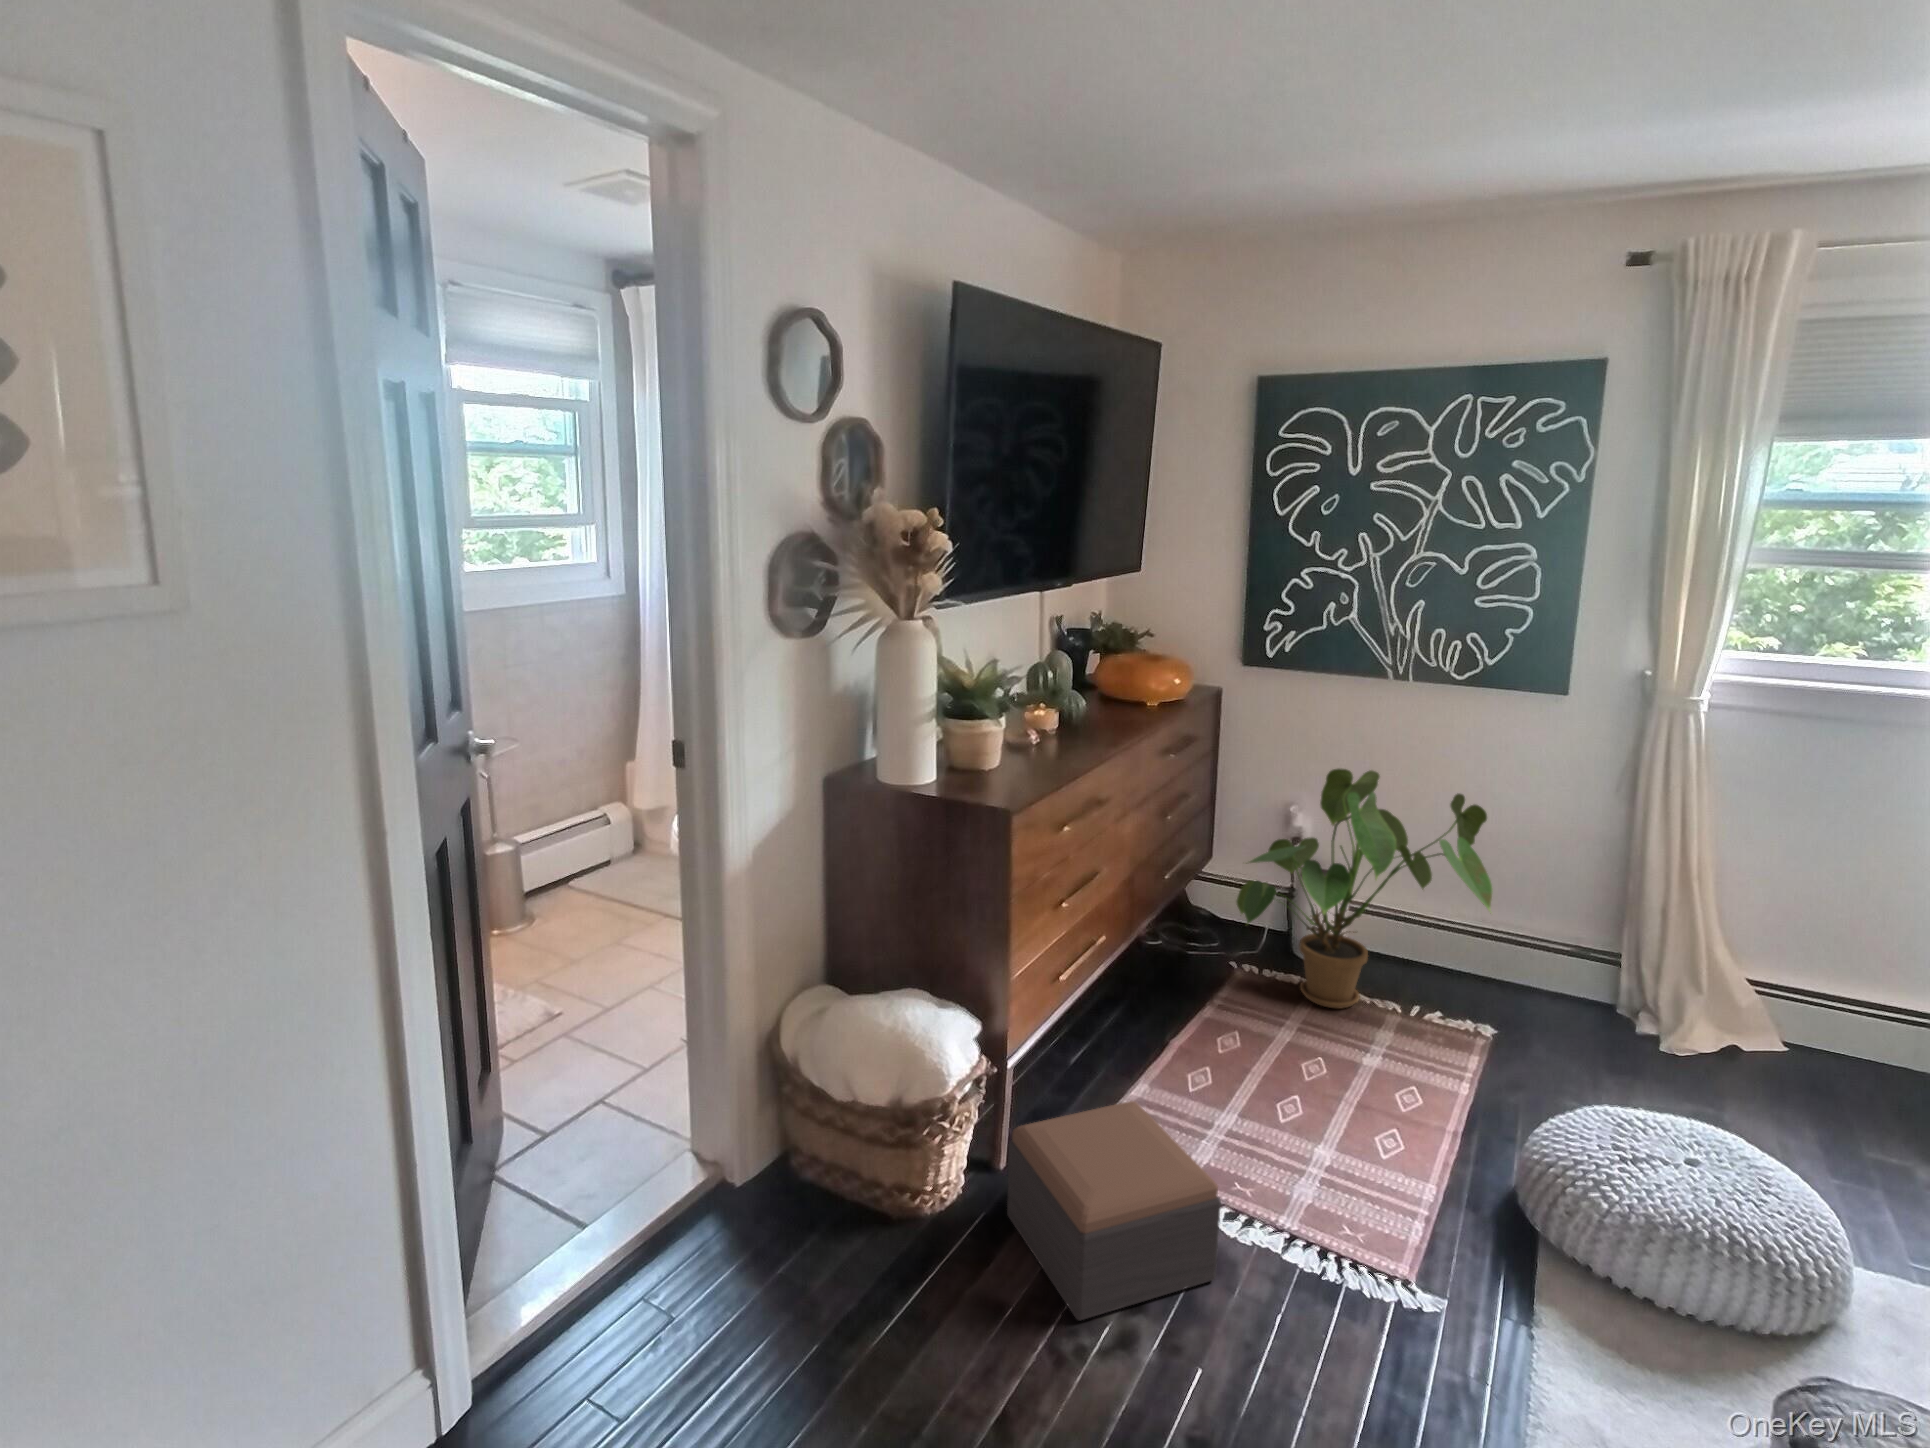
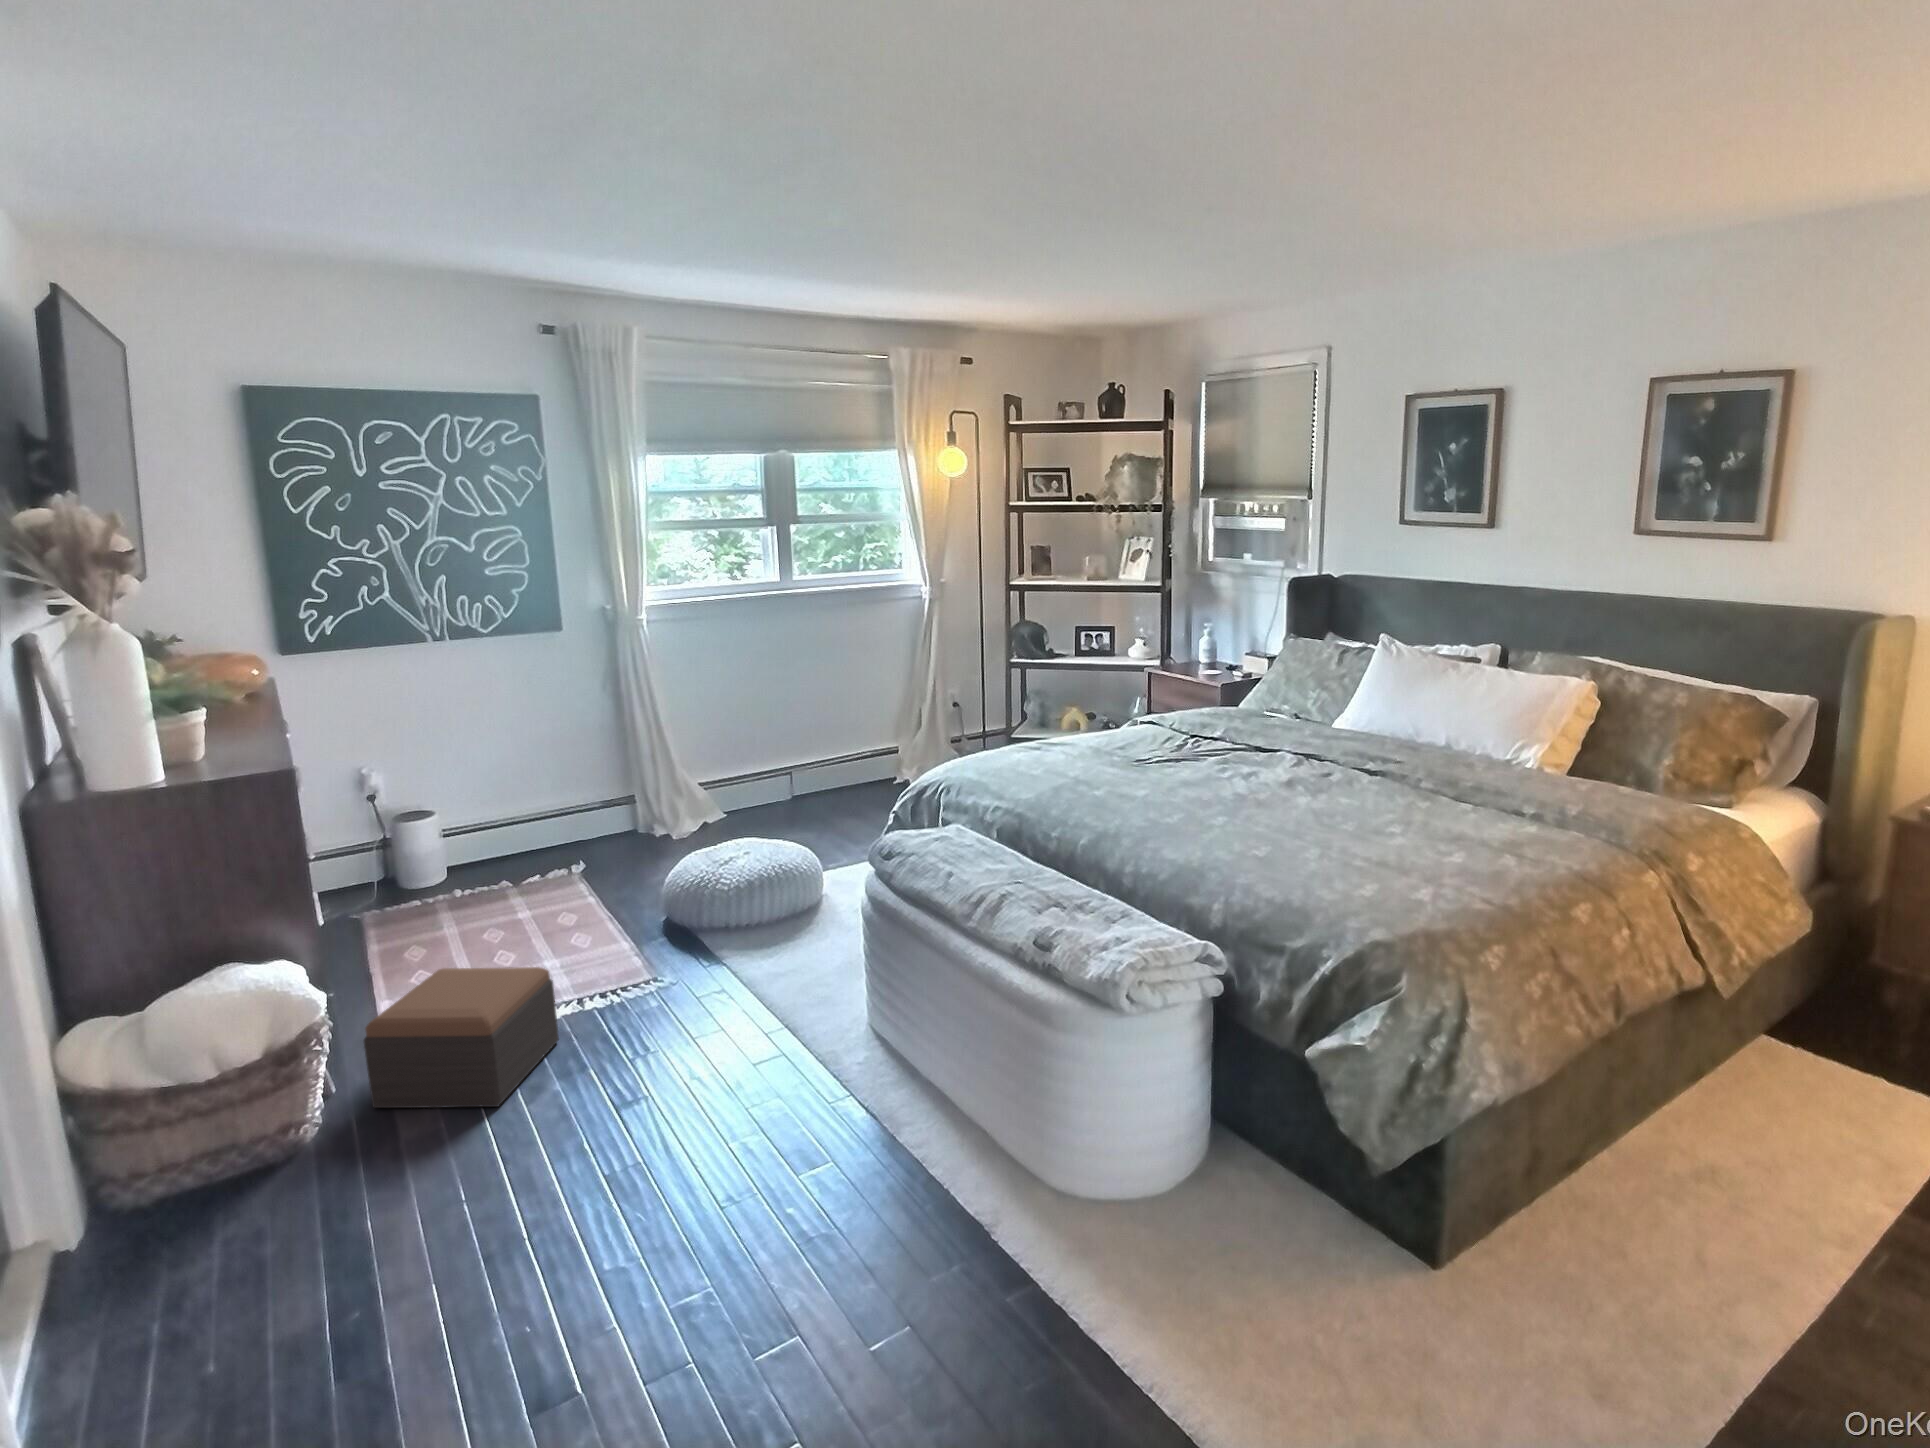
house plant: present [1237,769,1492,1008] -> none [355,716,573,907]

